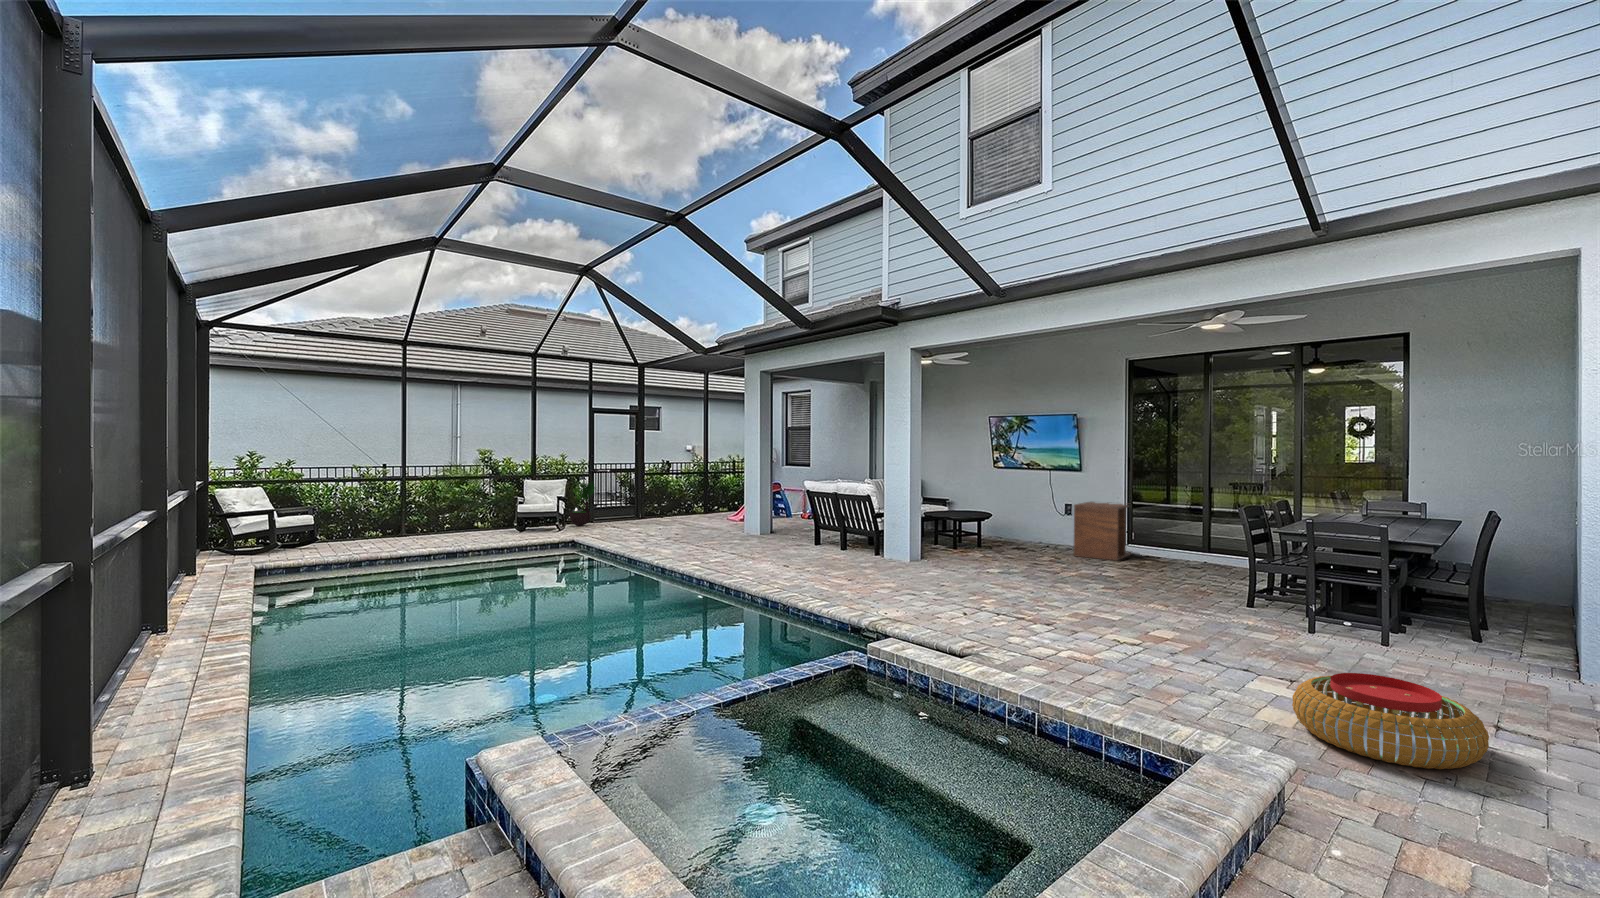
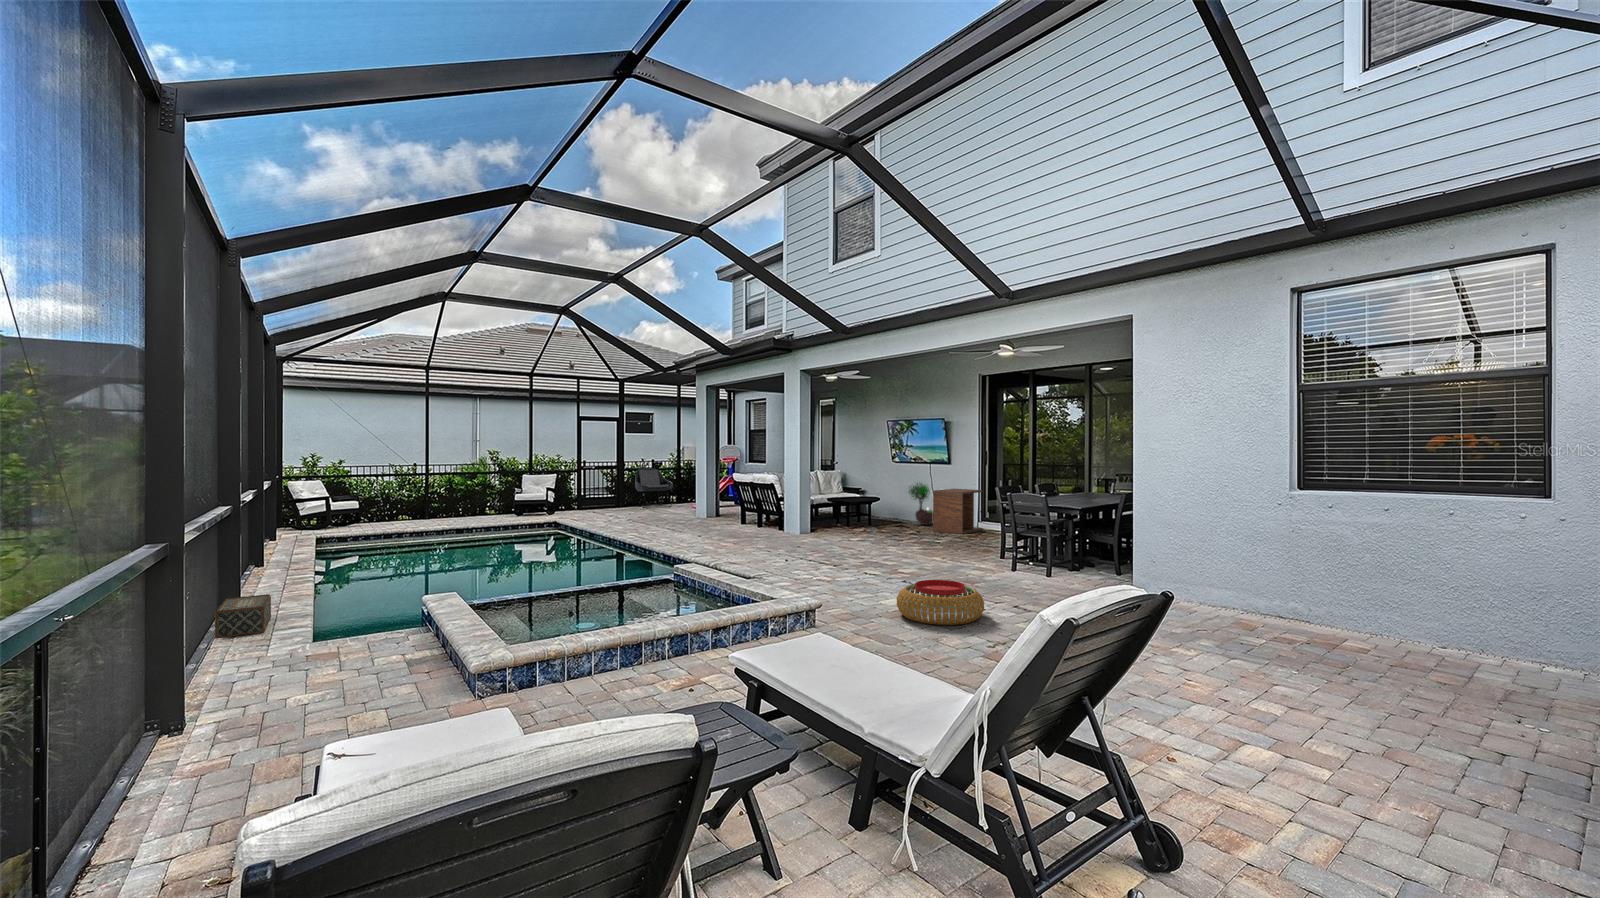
lounge chair: none [656,472,705,521] -> present [634,468,673,508]
potted tree: present [570,482,595,526] -> present [909,483,933,525]
woven basket: none [37,723,170,847] -> present [215,594,271,638]

